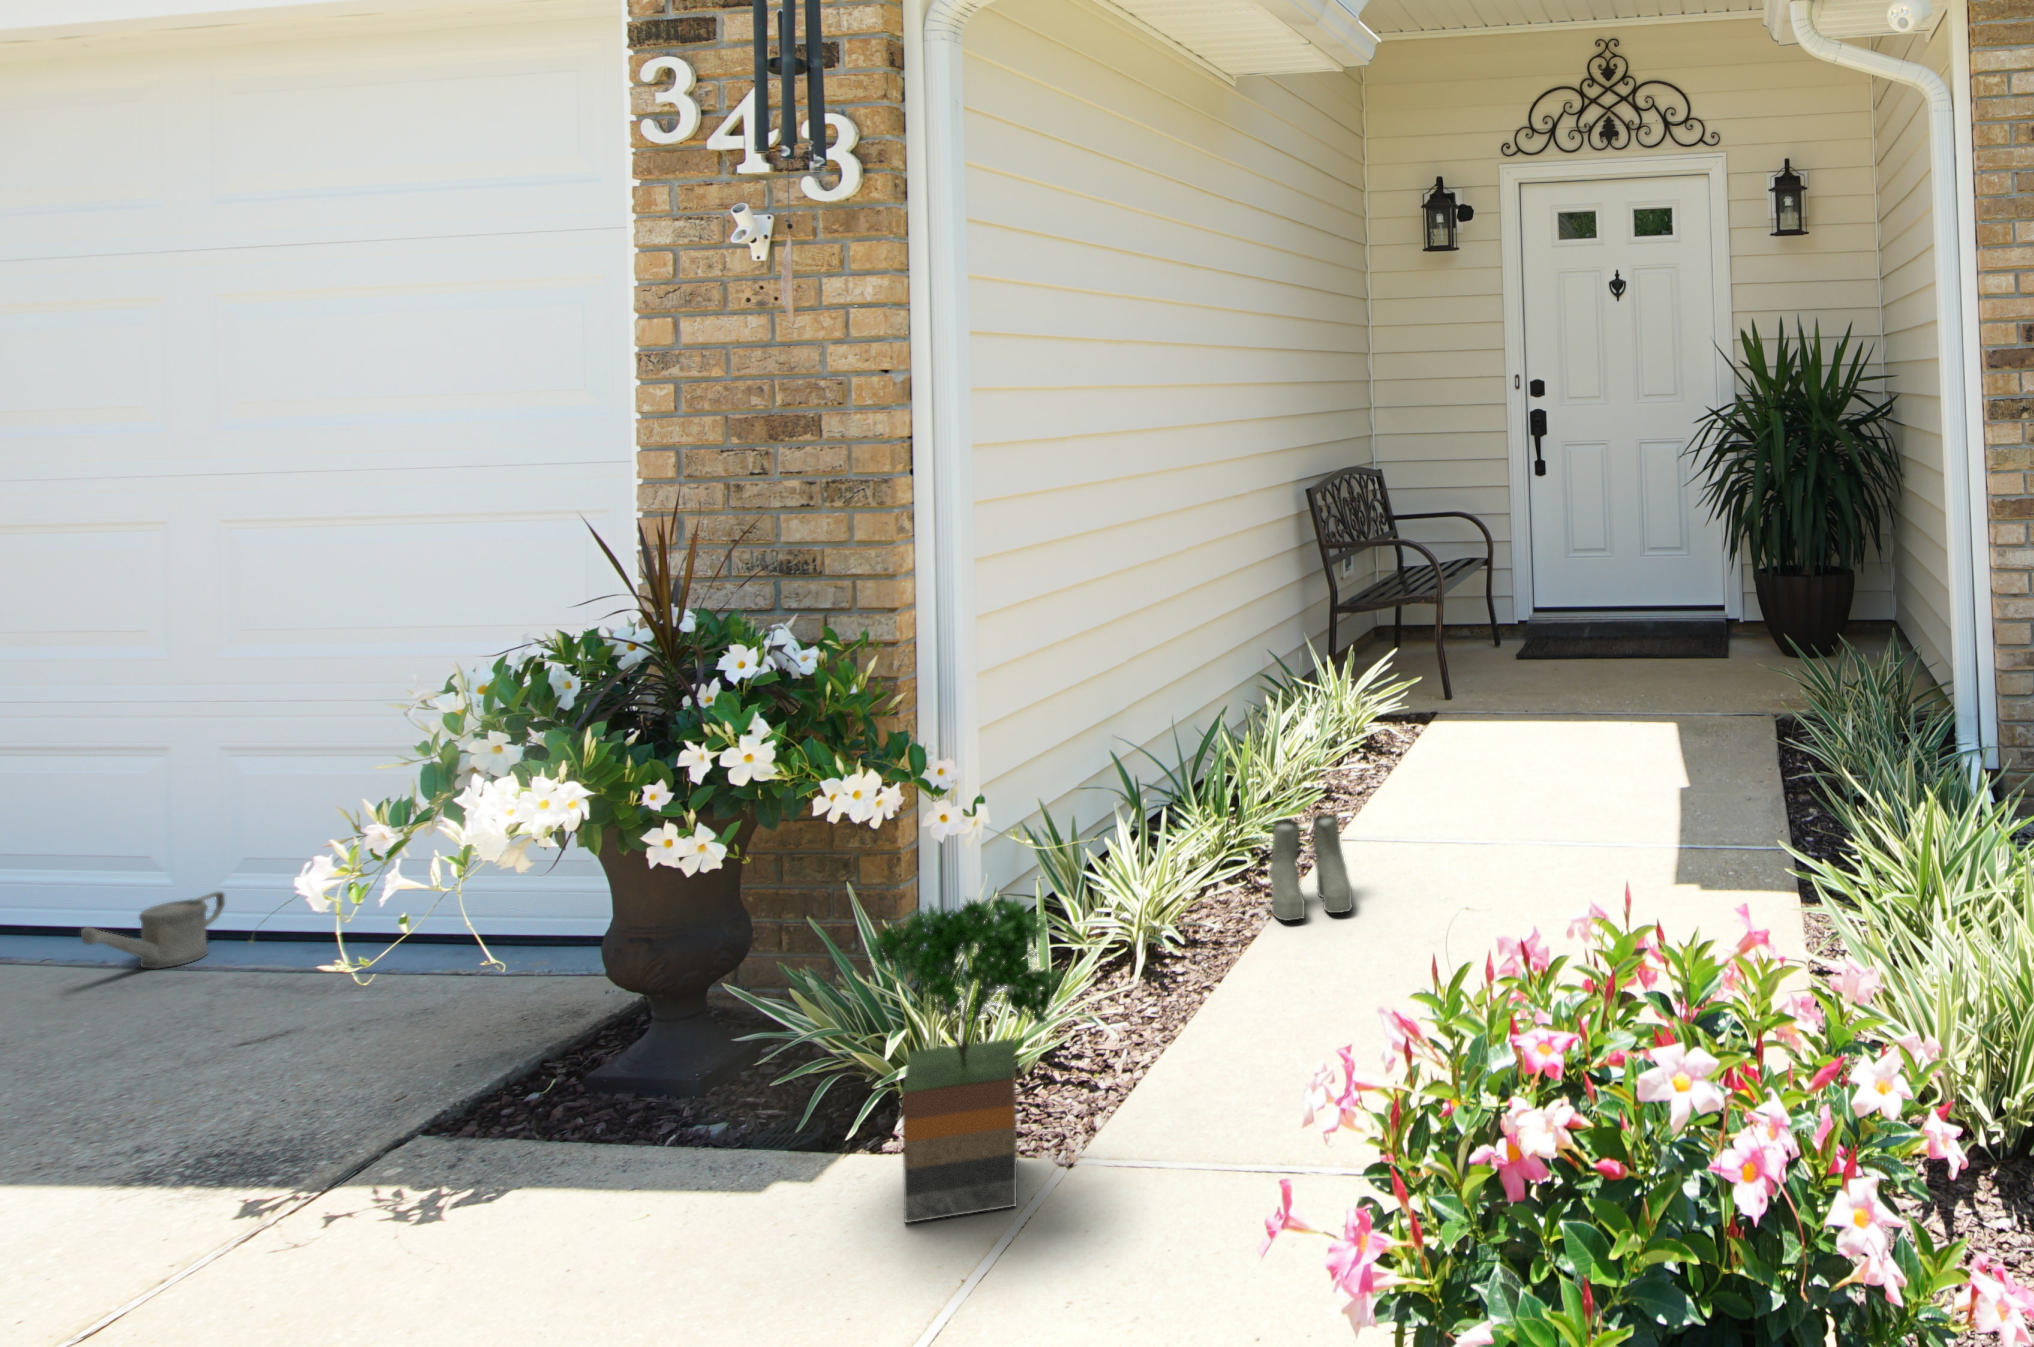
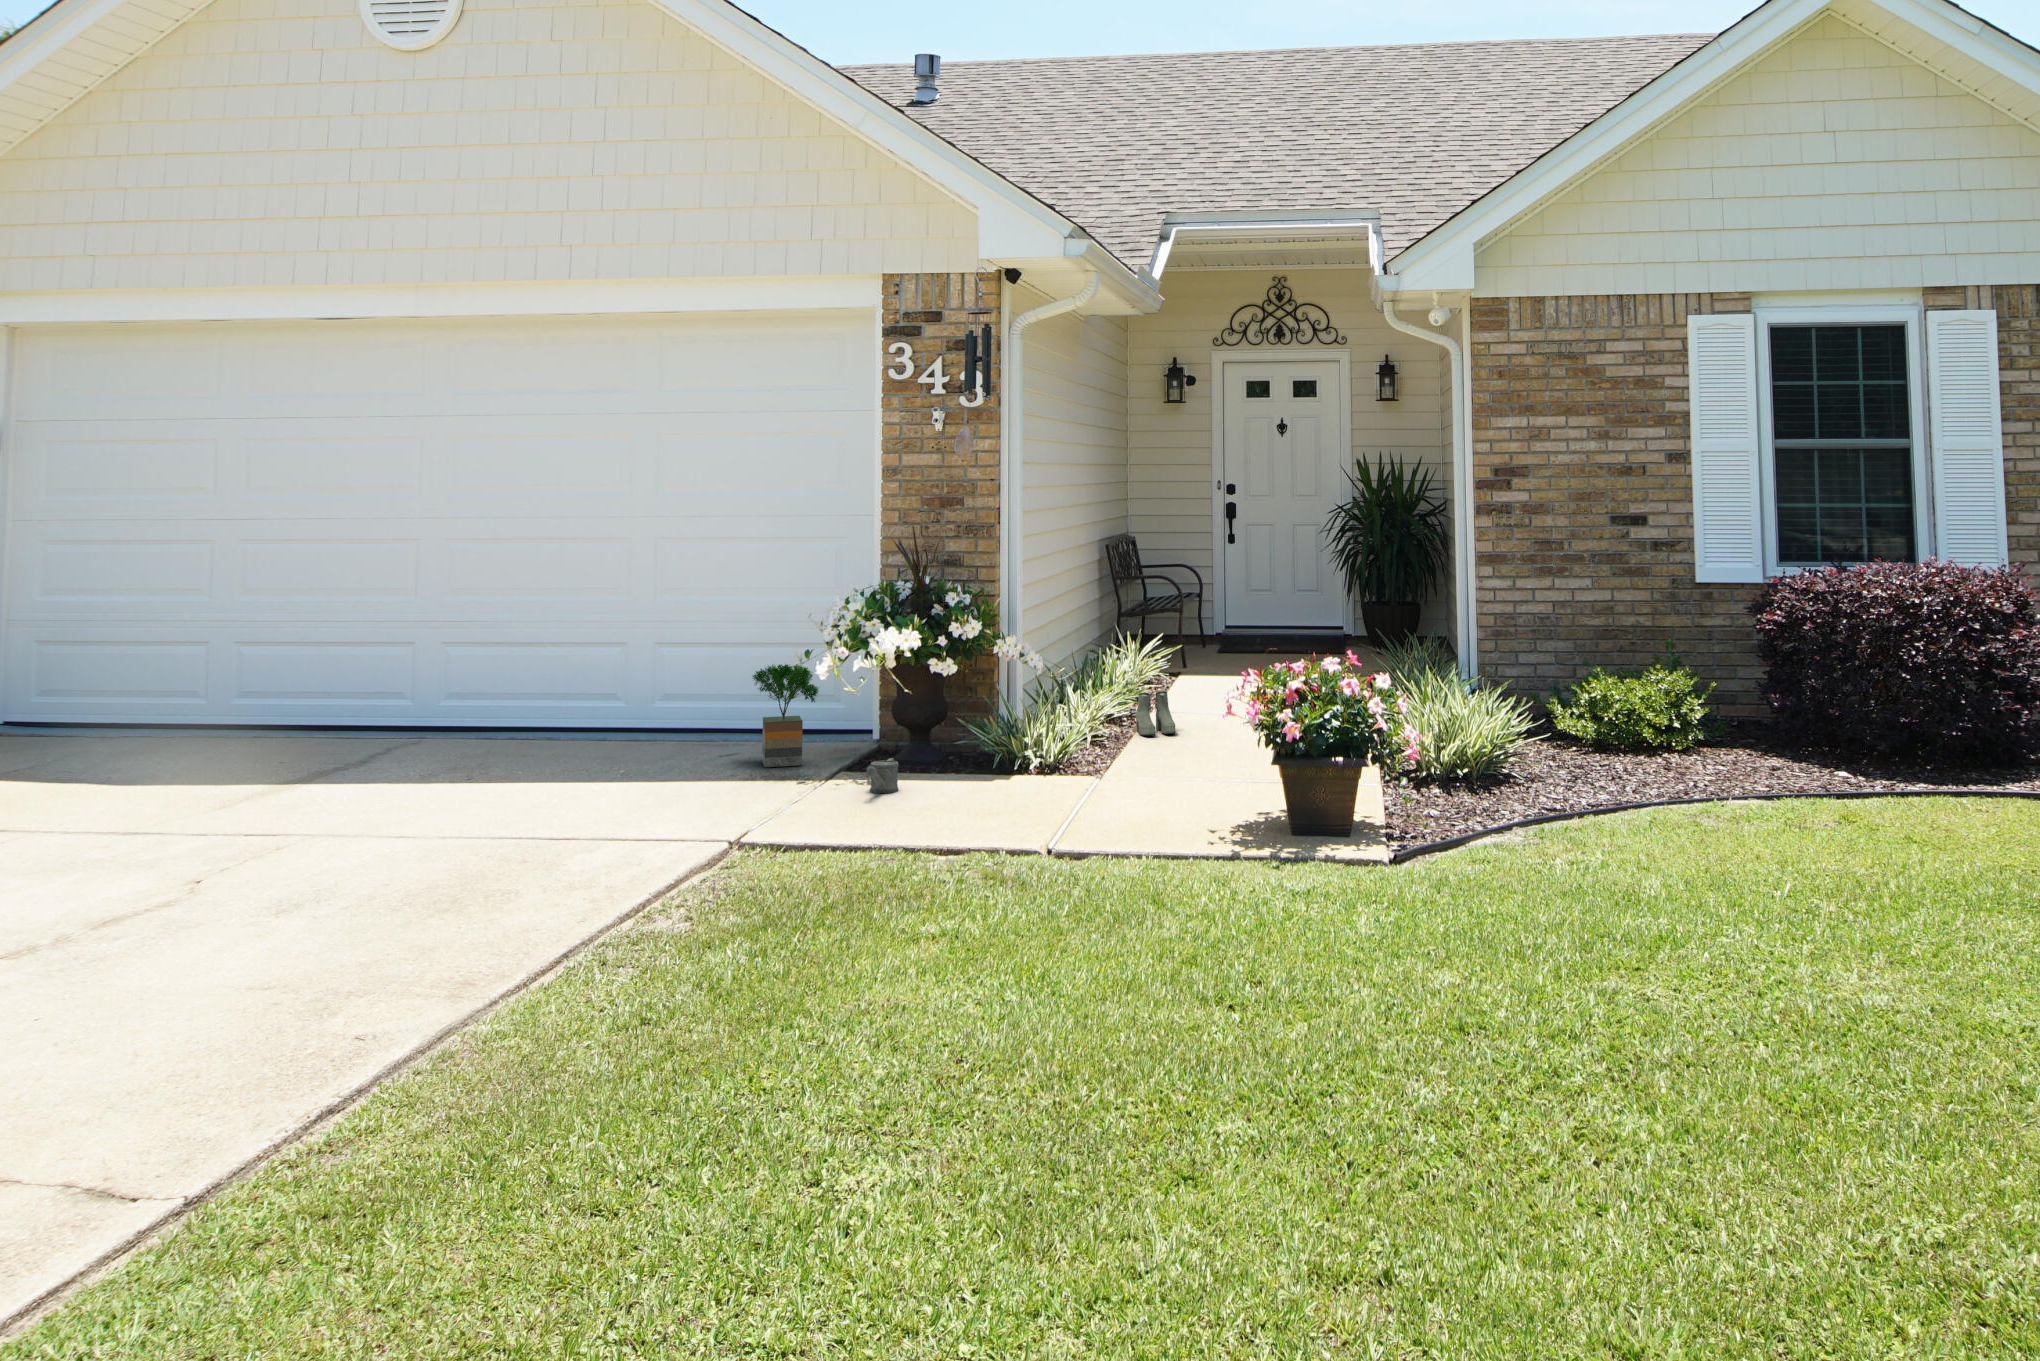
watering can: present [81,892,225,969] -> present [867,758,899,793]
potted tree: present [865,896,1066,1223] -> present [752,664,818,767]

